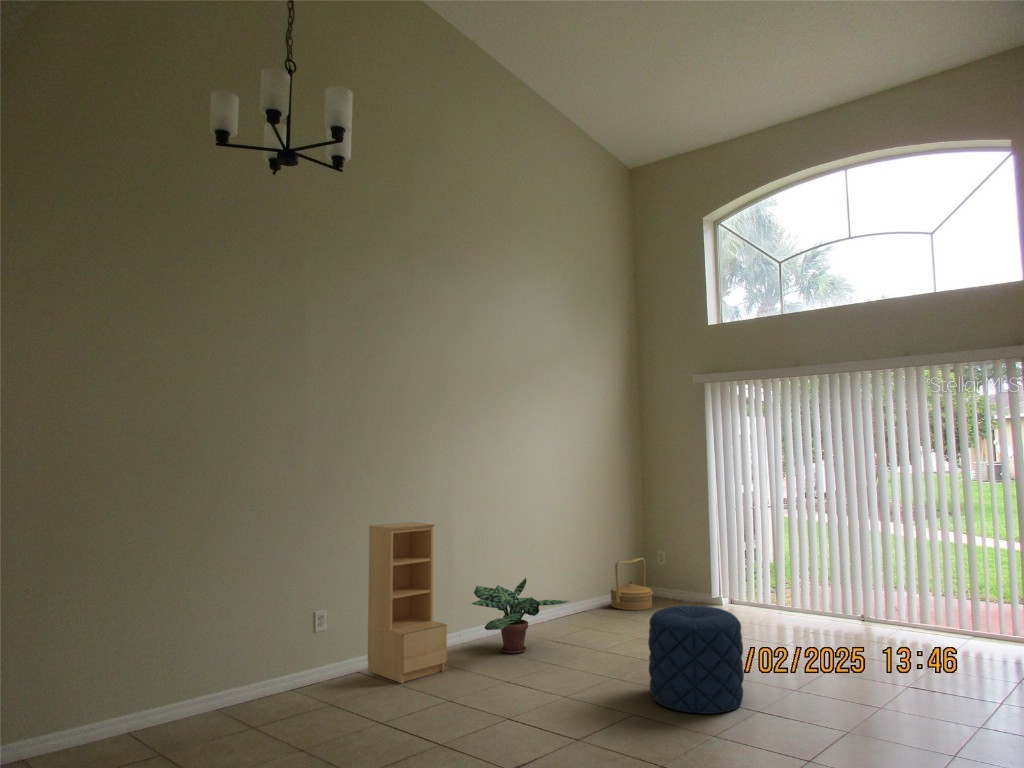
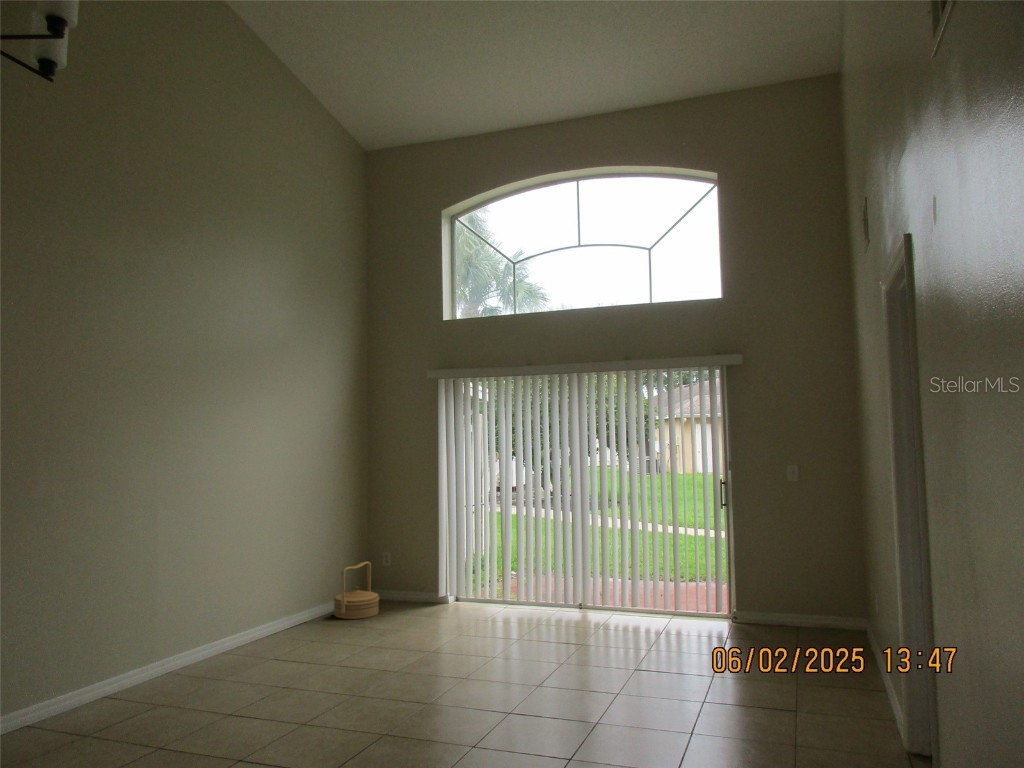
bookshelf: present [368,522,447,683] -> none [37,544,154,753]
potted plant: present [472,578,569,654] -> none [183,599,302,690]
pouf: present [648,606,744,714] -> none [406,616,502,733]

